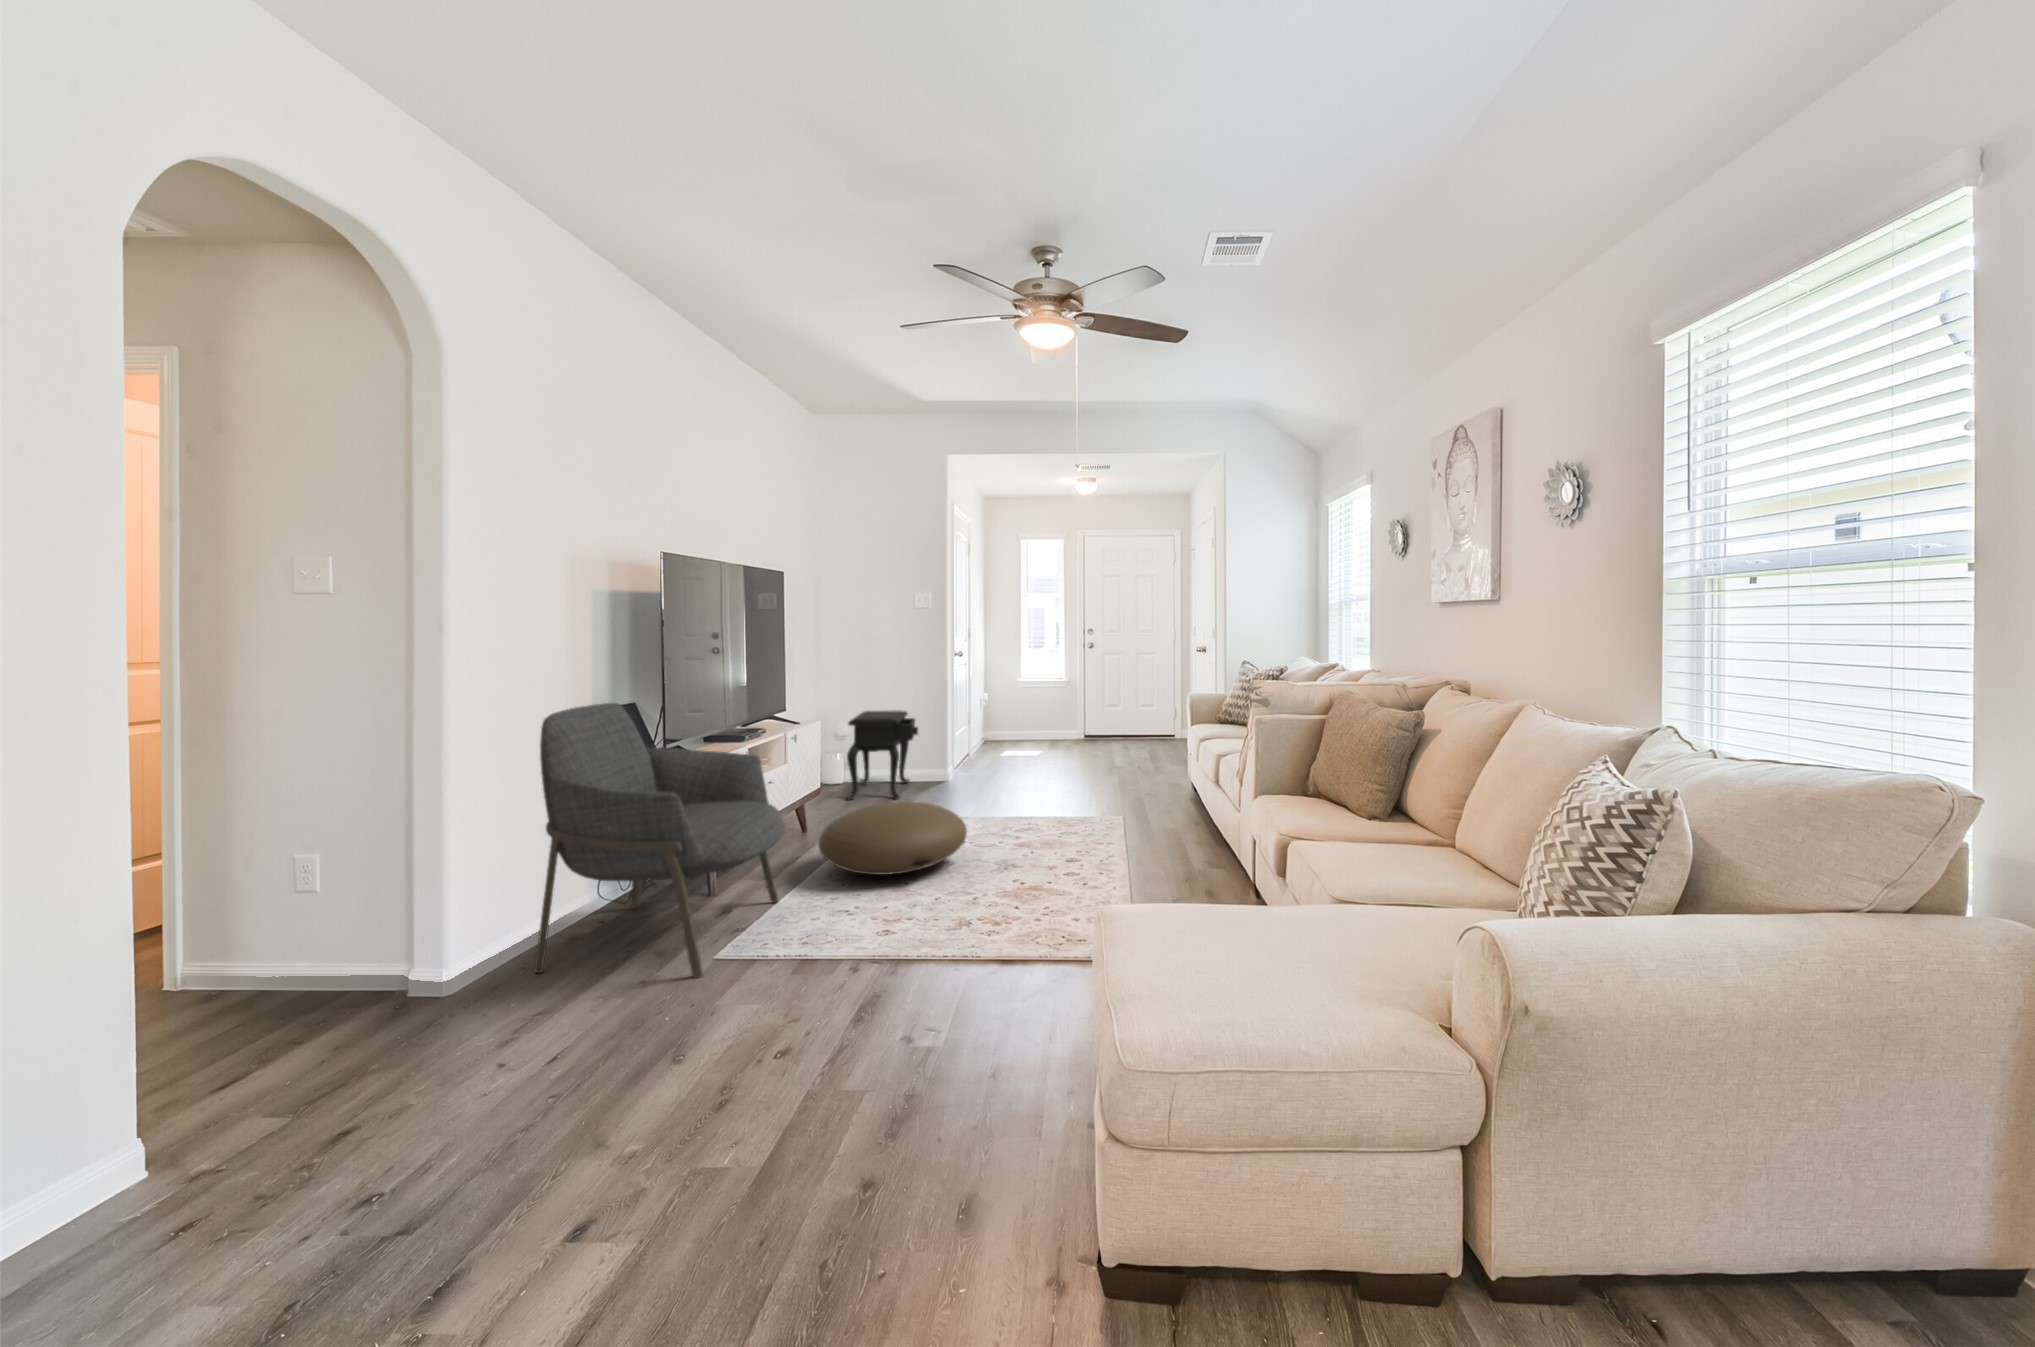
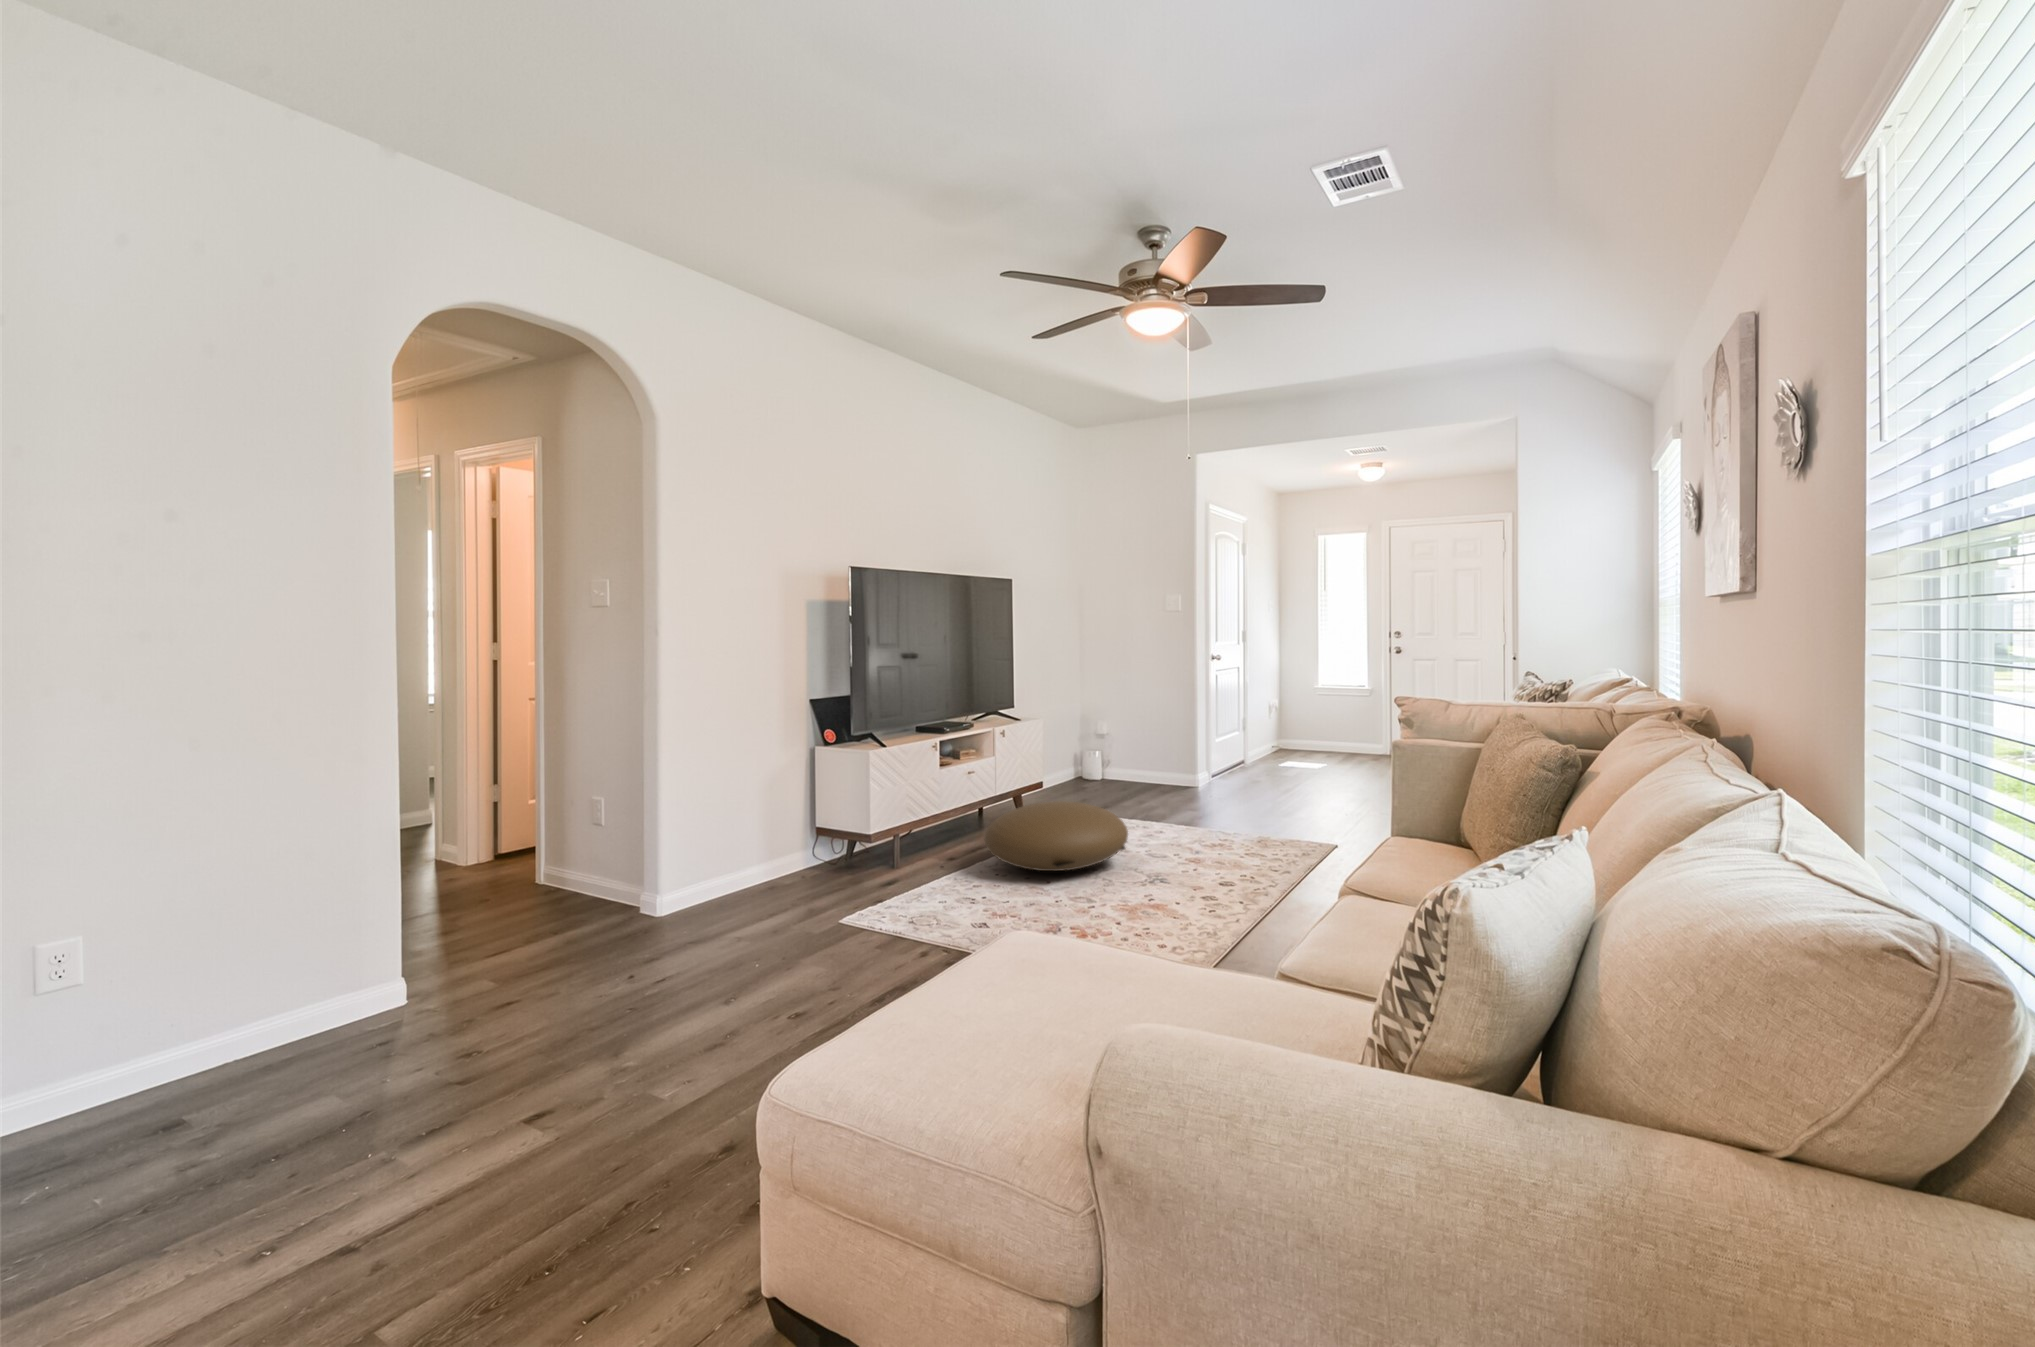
armchair: present [535,703,785,978] -> none [722,695,934,935]
side table: present [847,710,918,800] -> none [1087,712,1164,801]

